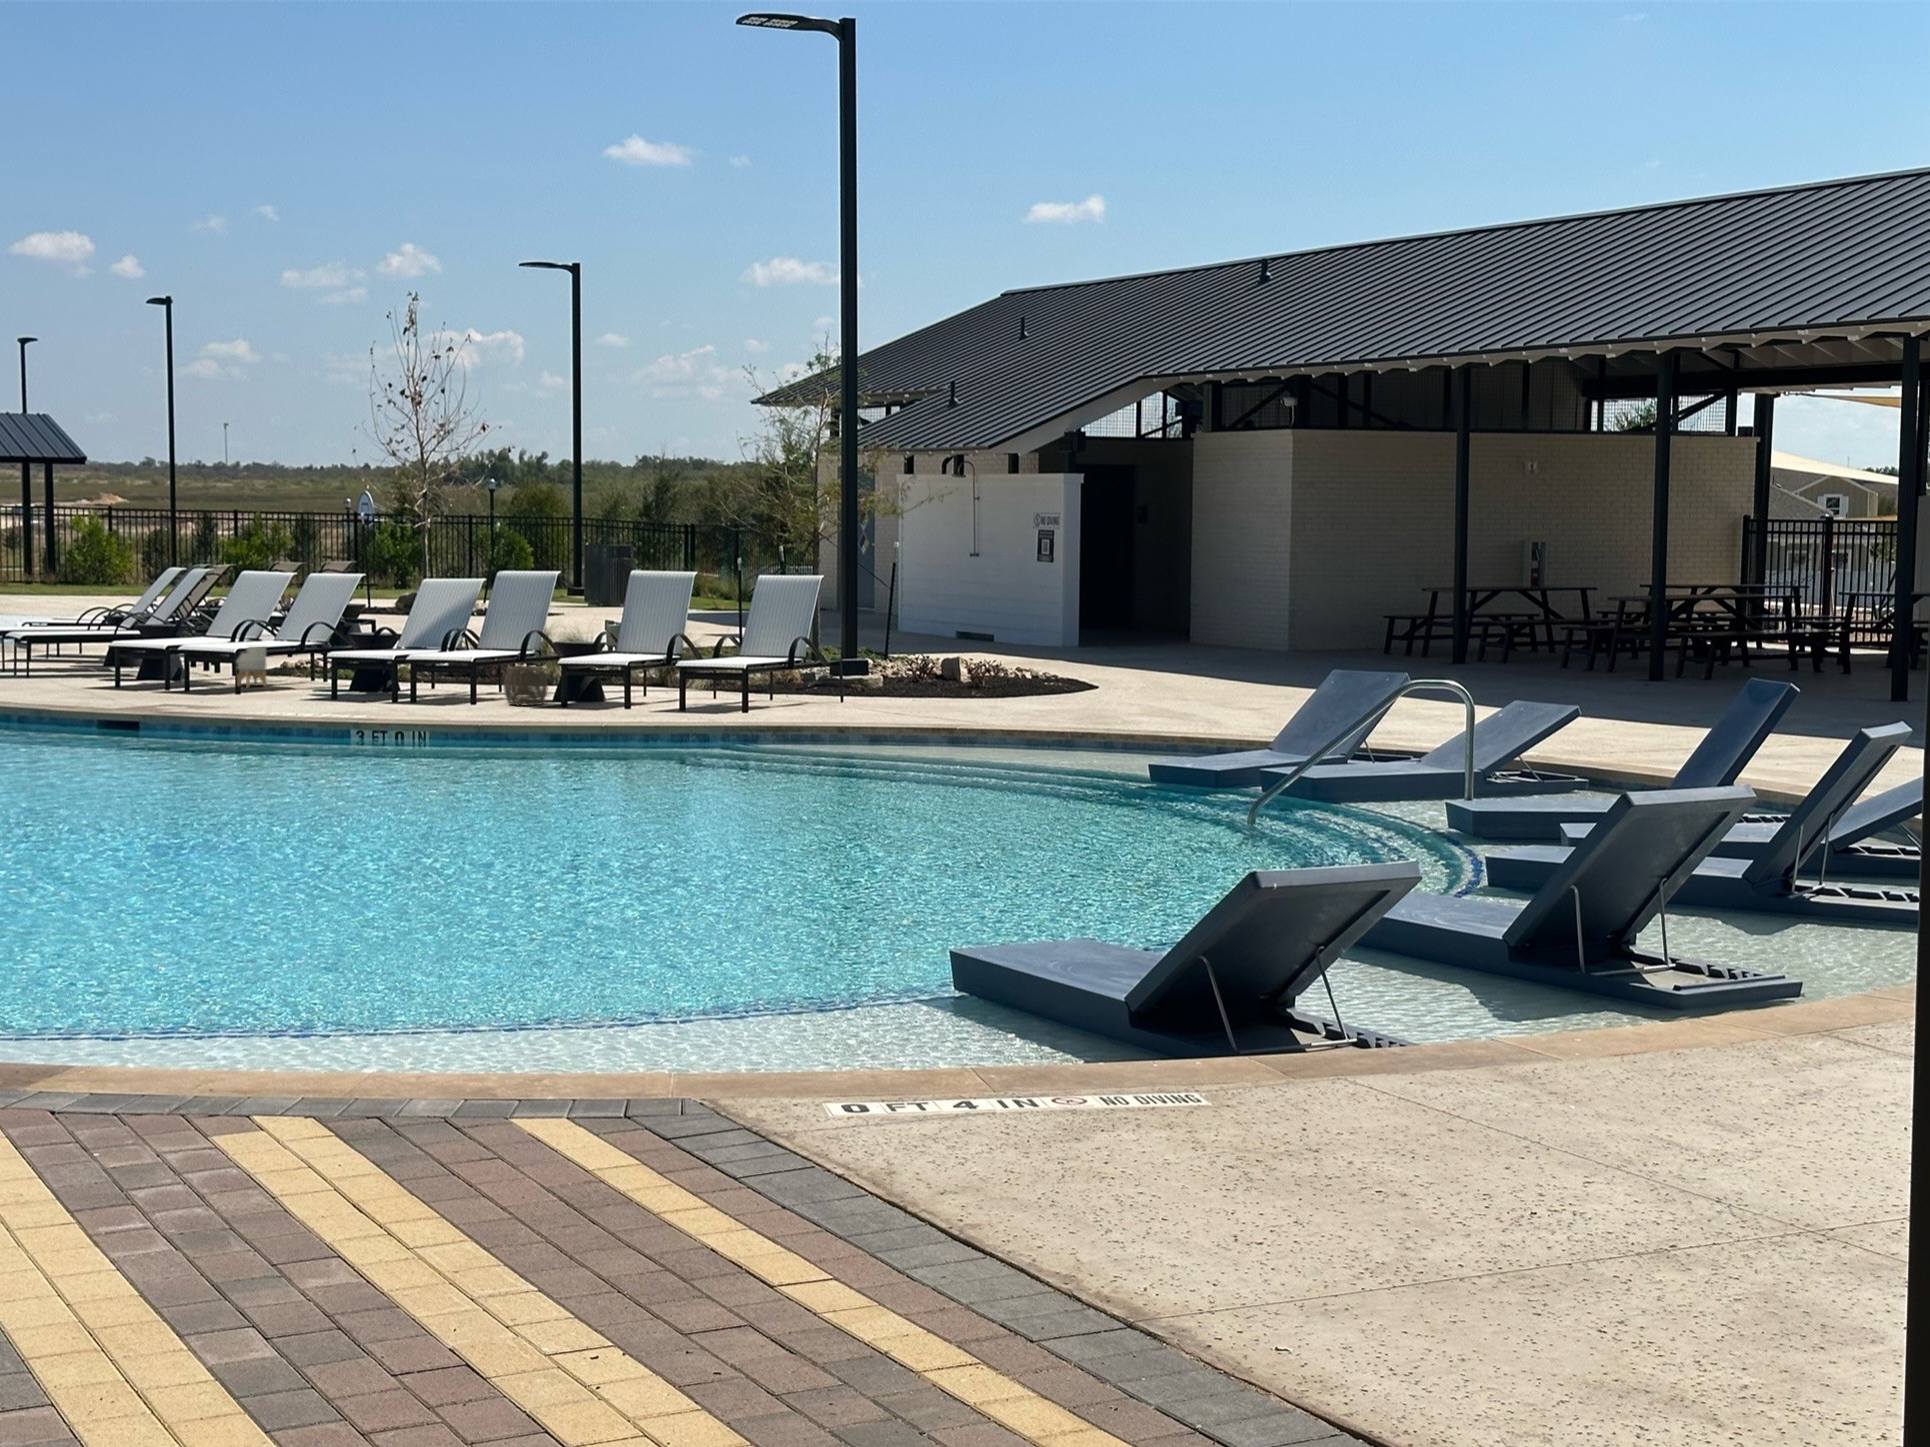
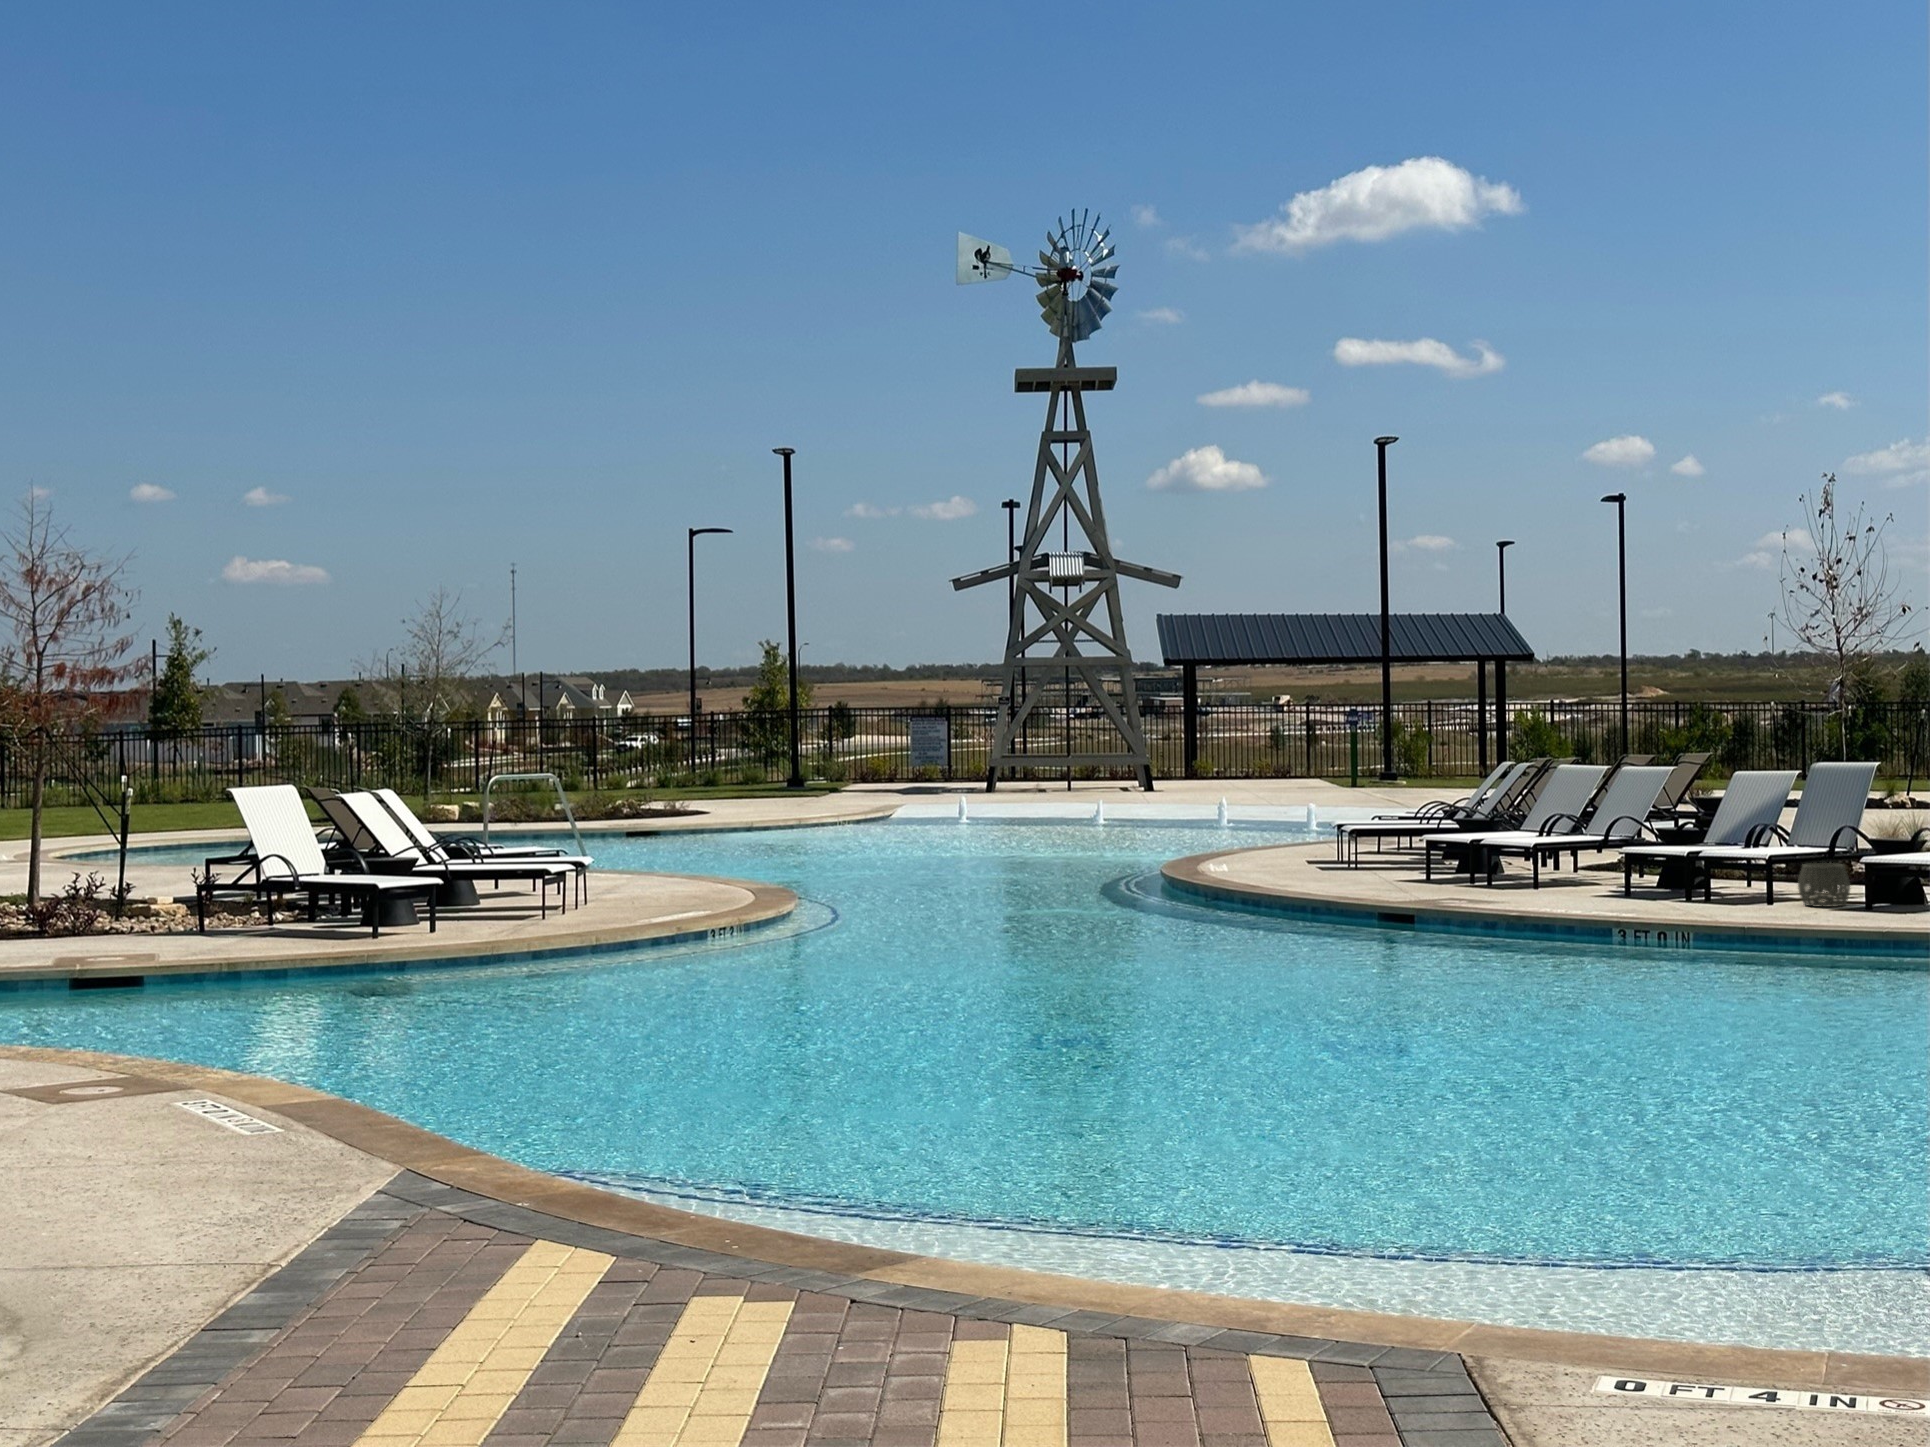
planter: present [236,647,267,687] -> none [1534,840,1565,881]

